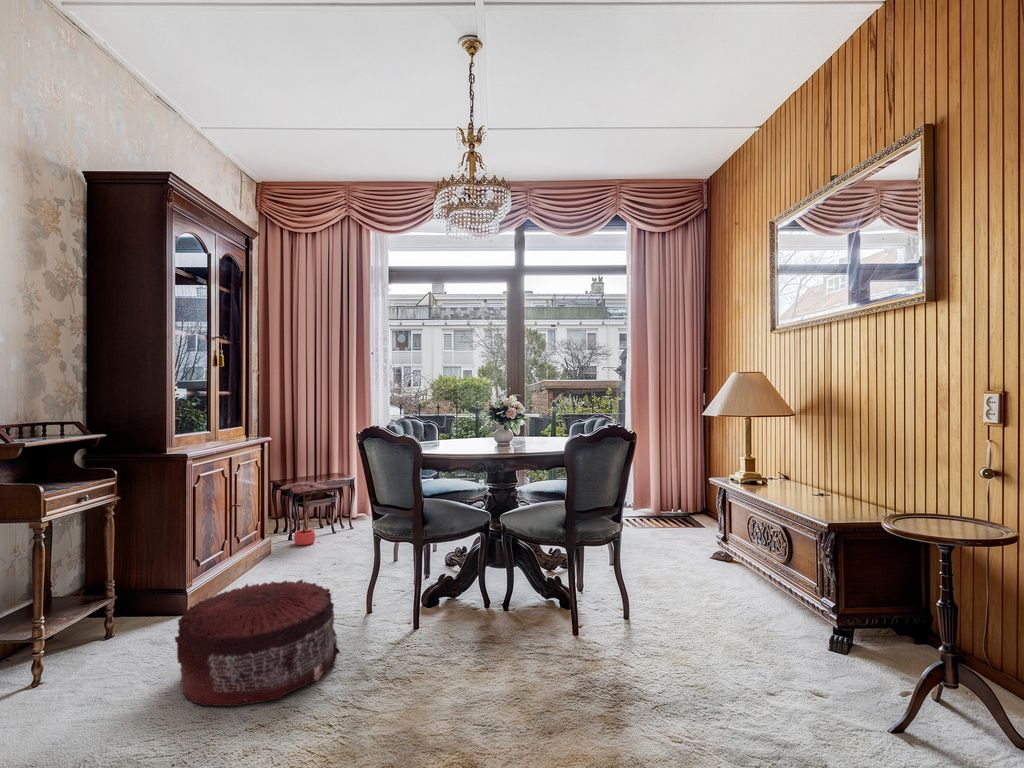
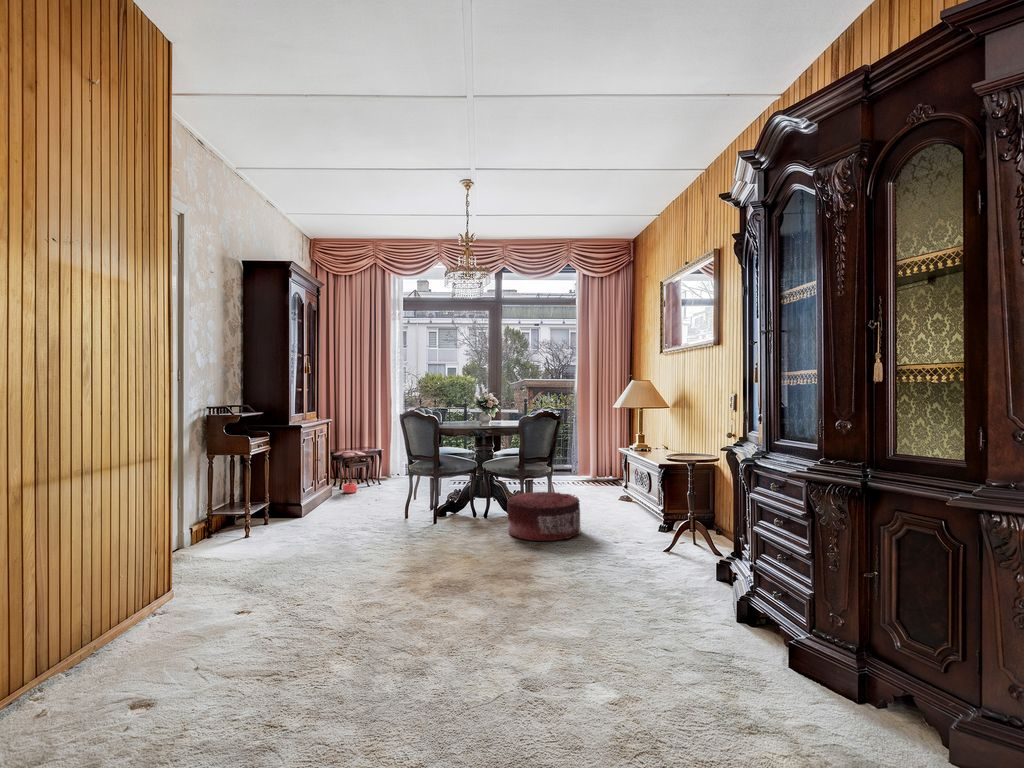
pouf: present [175,580,340,706] -> present [507,491,581,541]

